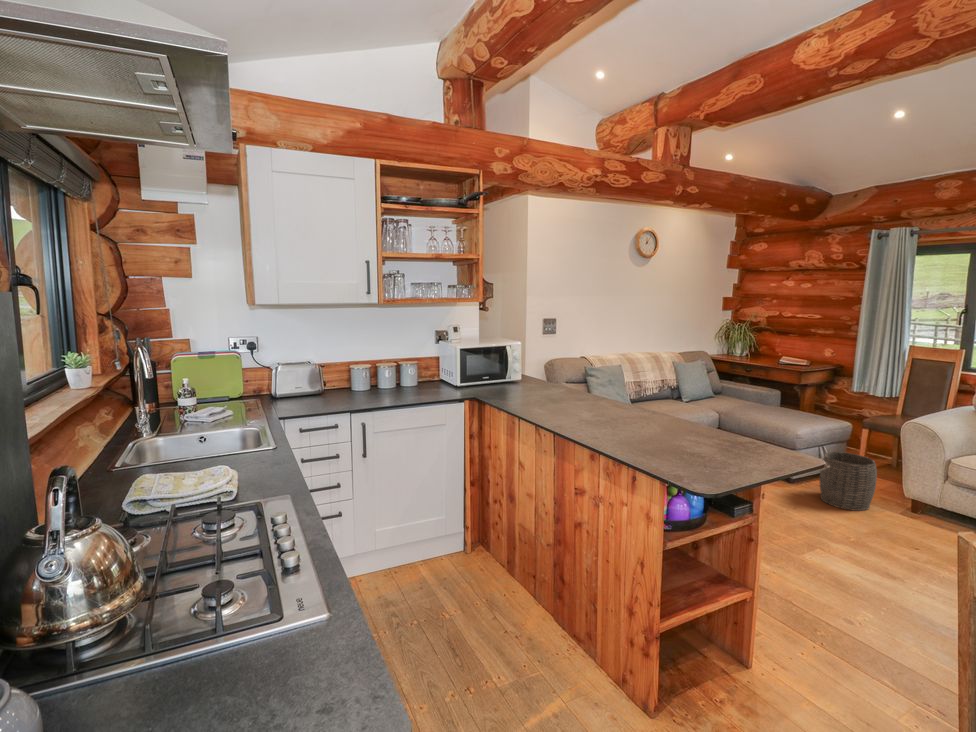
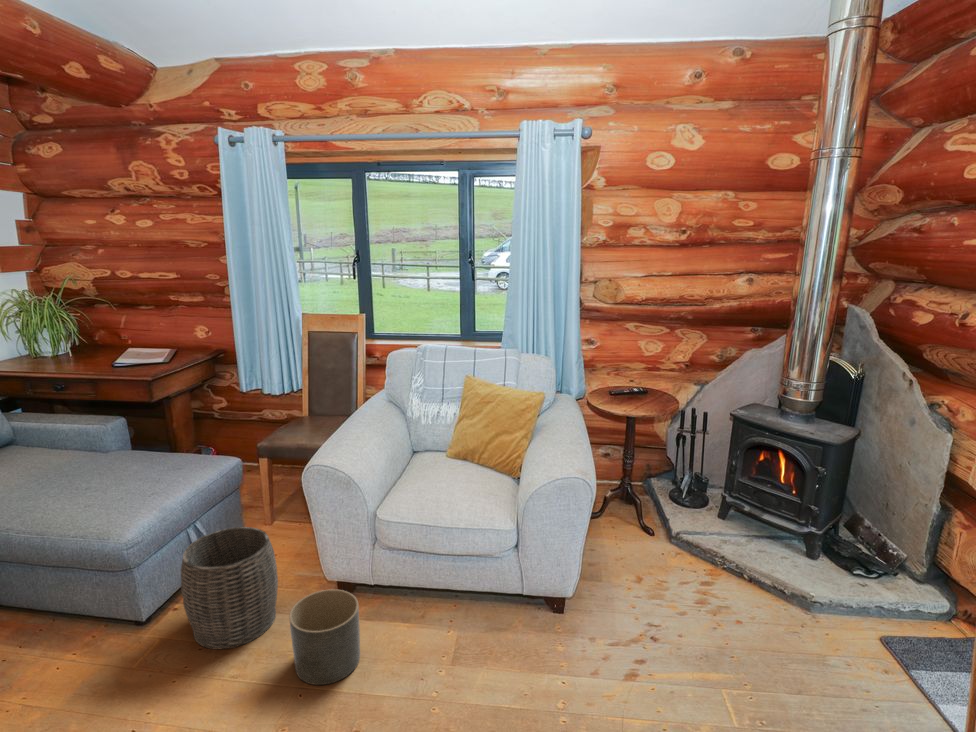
planter: none [885,494,935,540] -> present [289,589,360,685]

